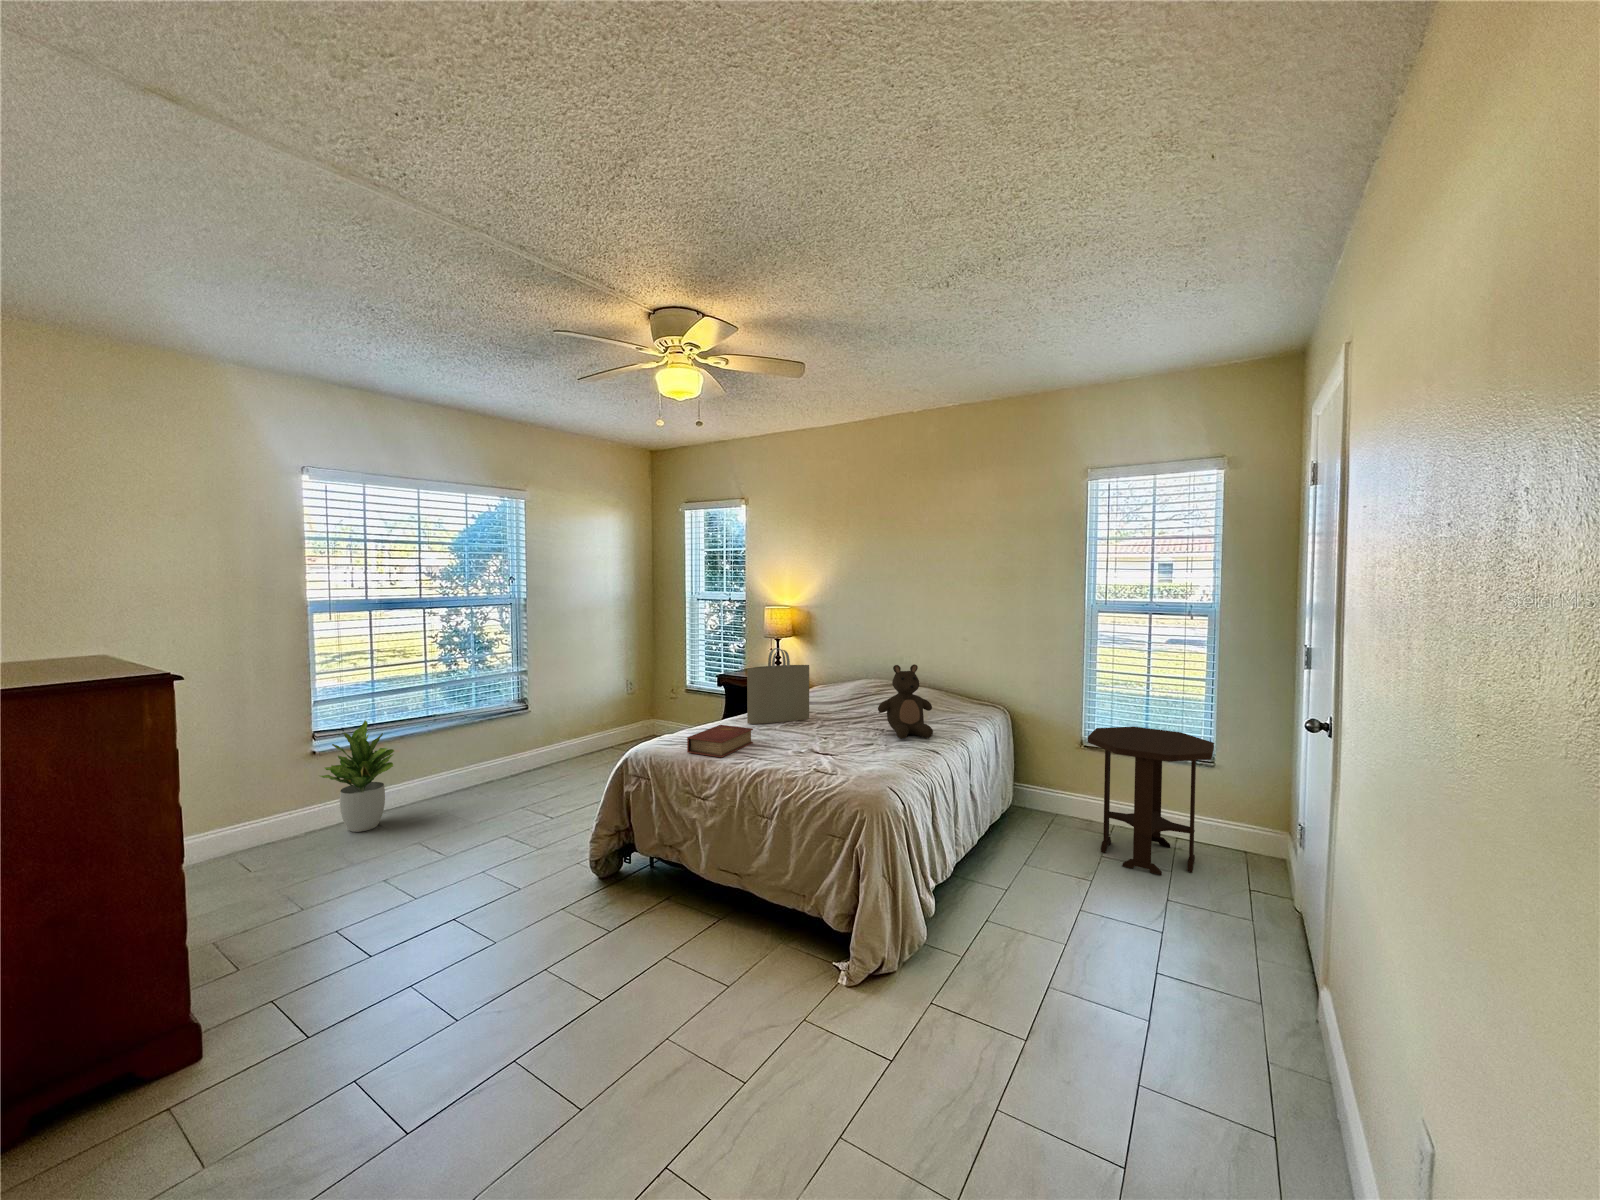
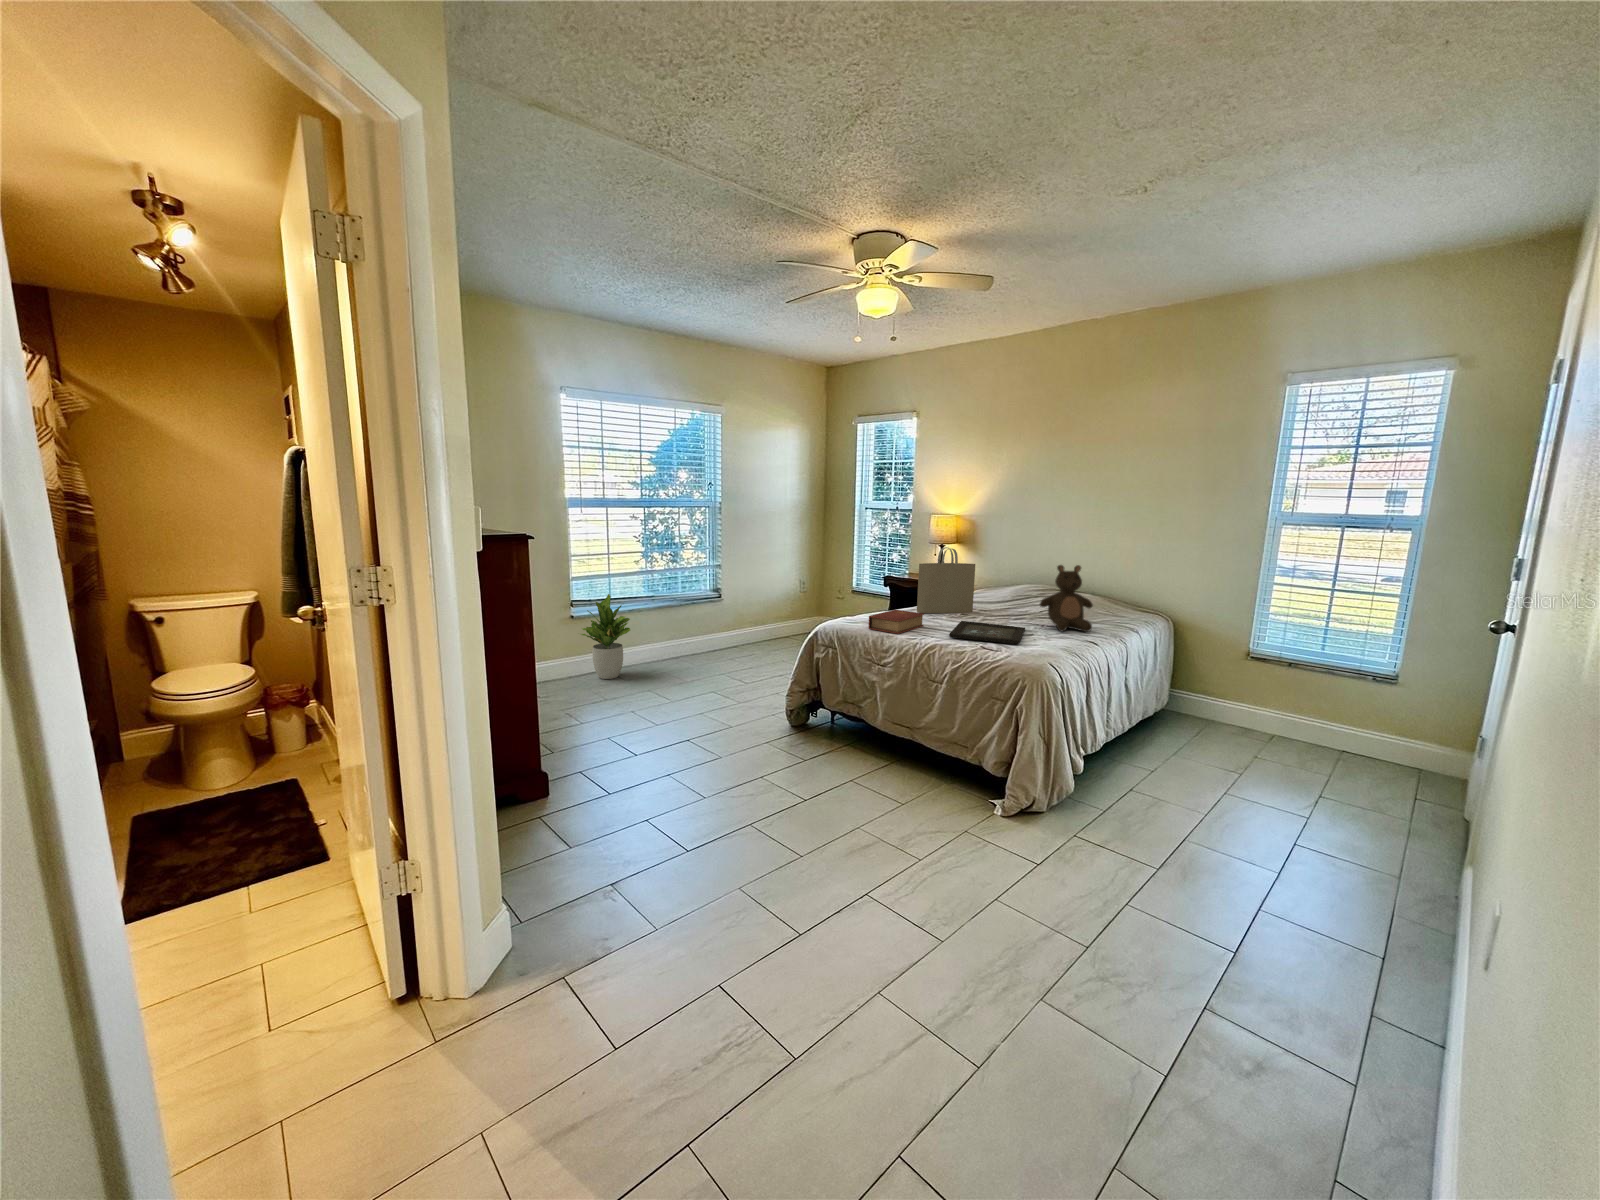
side table: present [1088,727,1214,875] -> none [1252,636,1396,776]
tray: none [780,733,864,762] -> present [949,621,1025,644]

